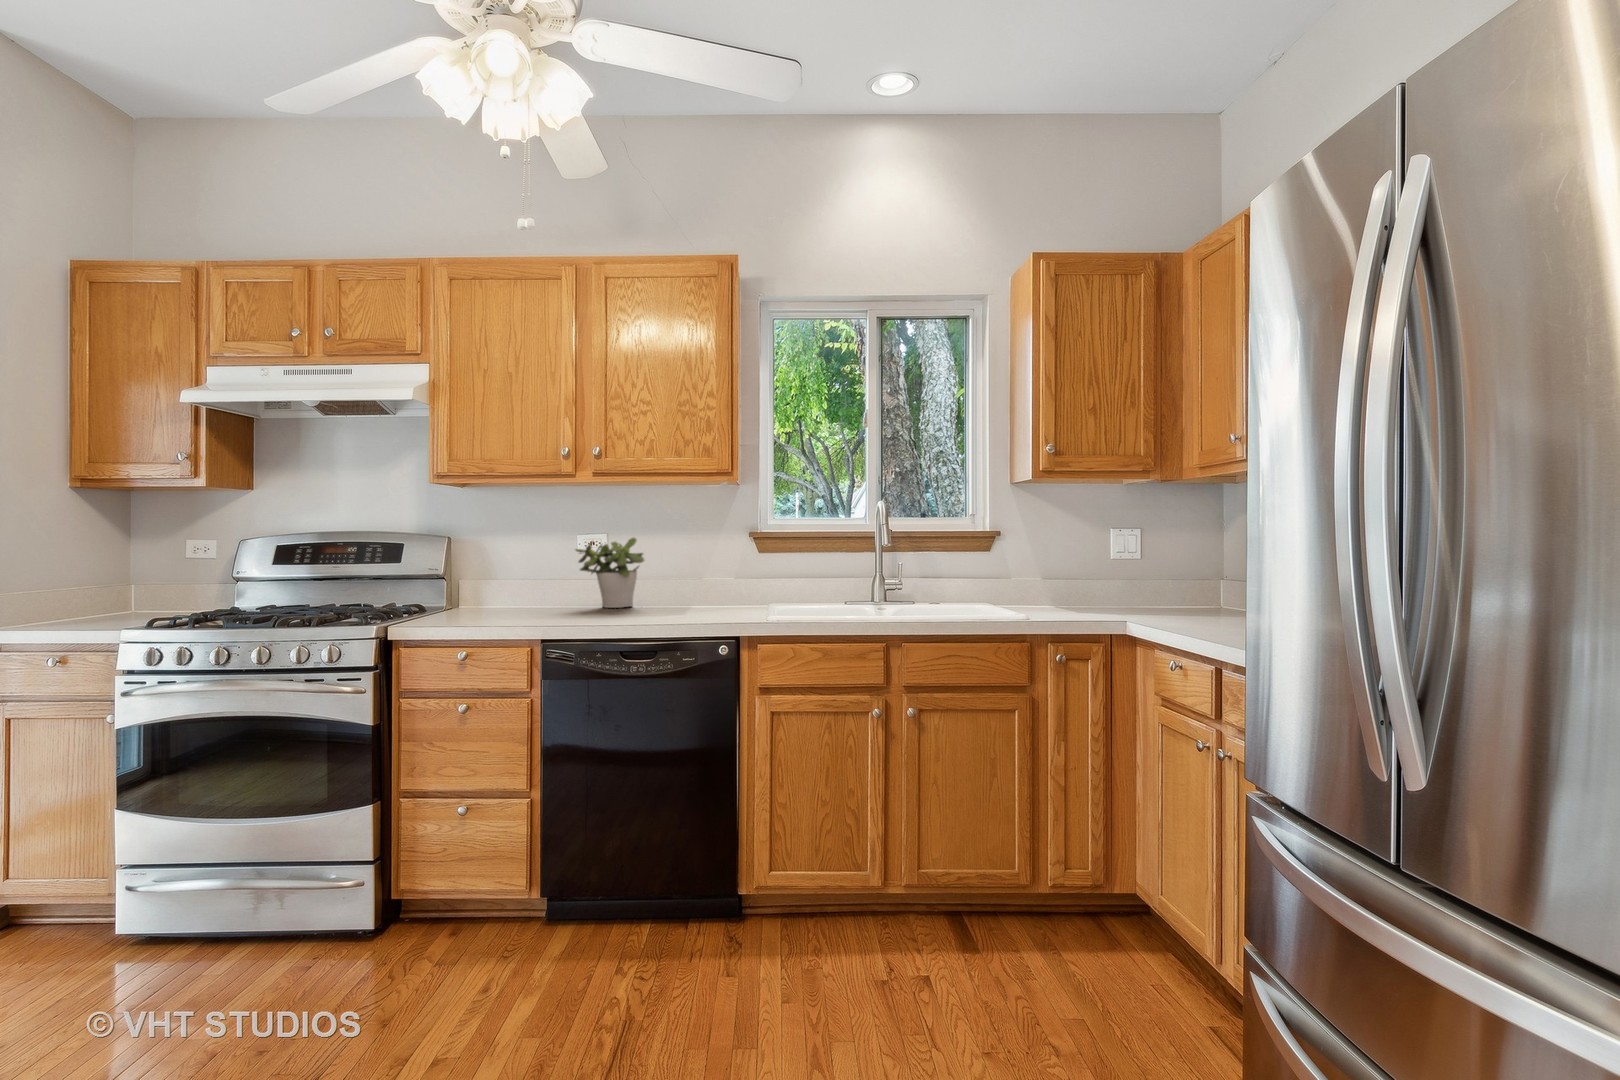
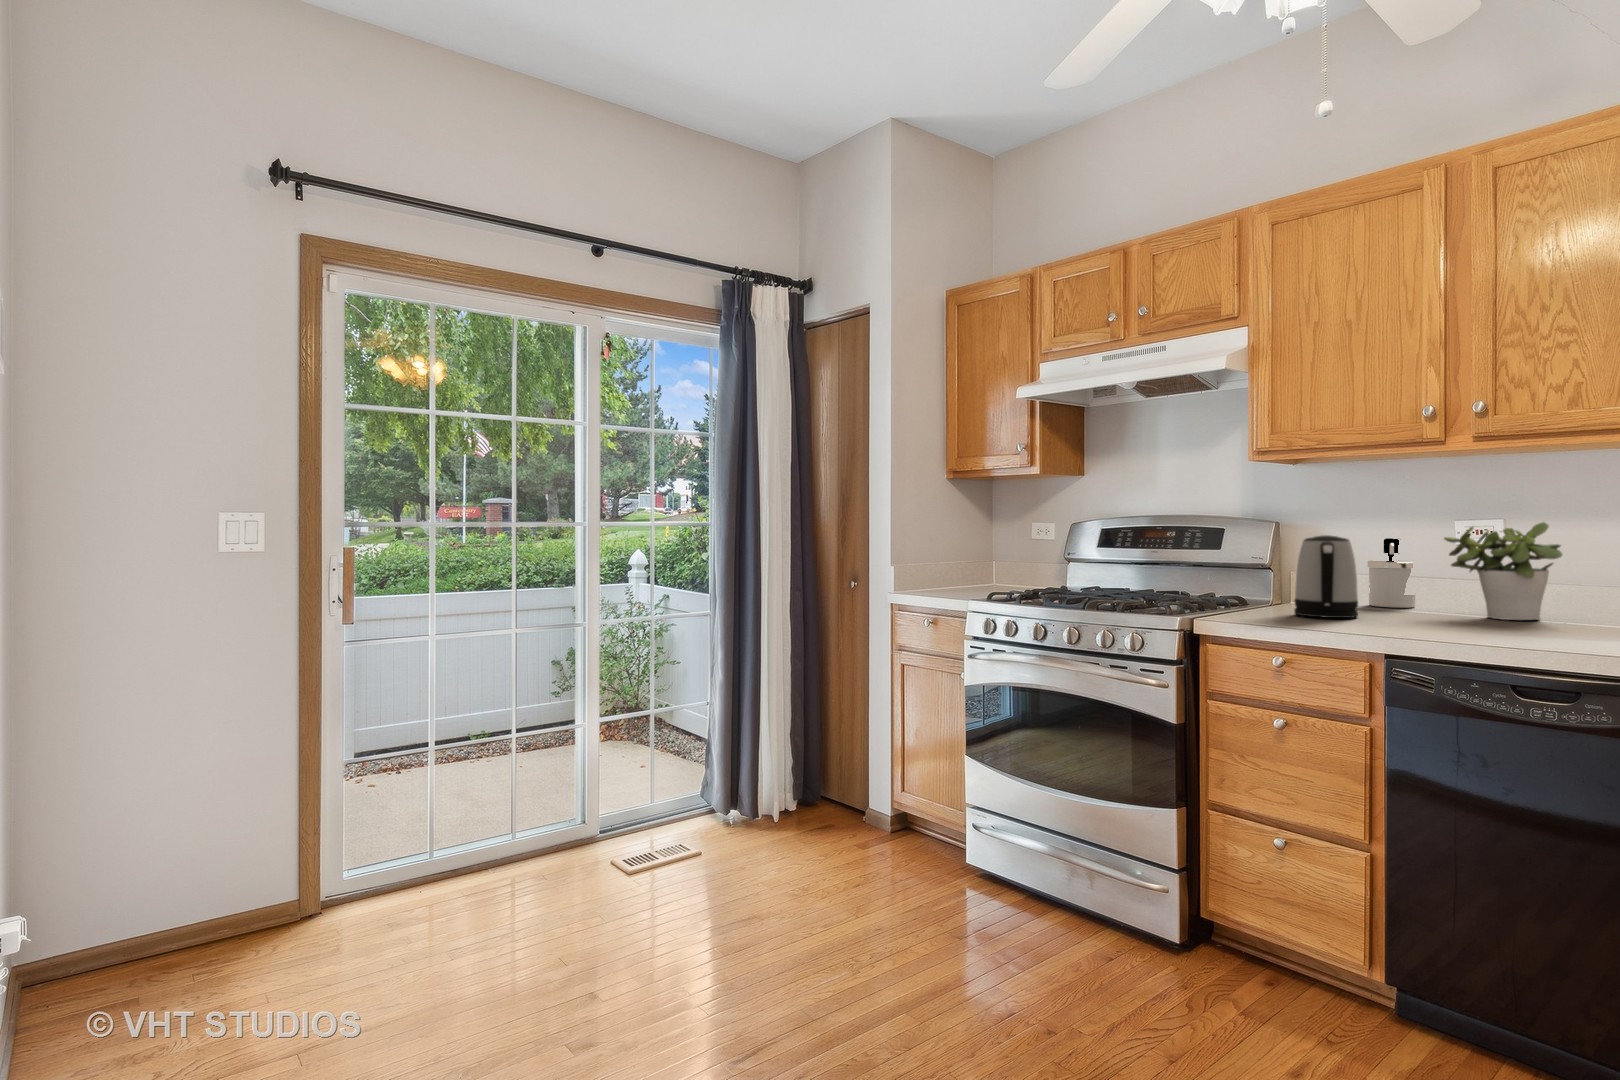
kettle: none [471,548,519,616] -> present [1294,535,1358,618]
soap dispenser: none [523,550,557,605] -> present [1368,538,1415,608]

